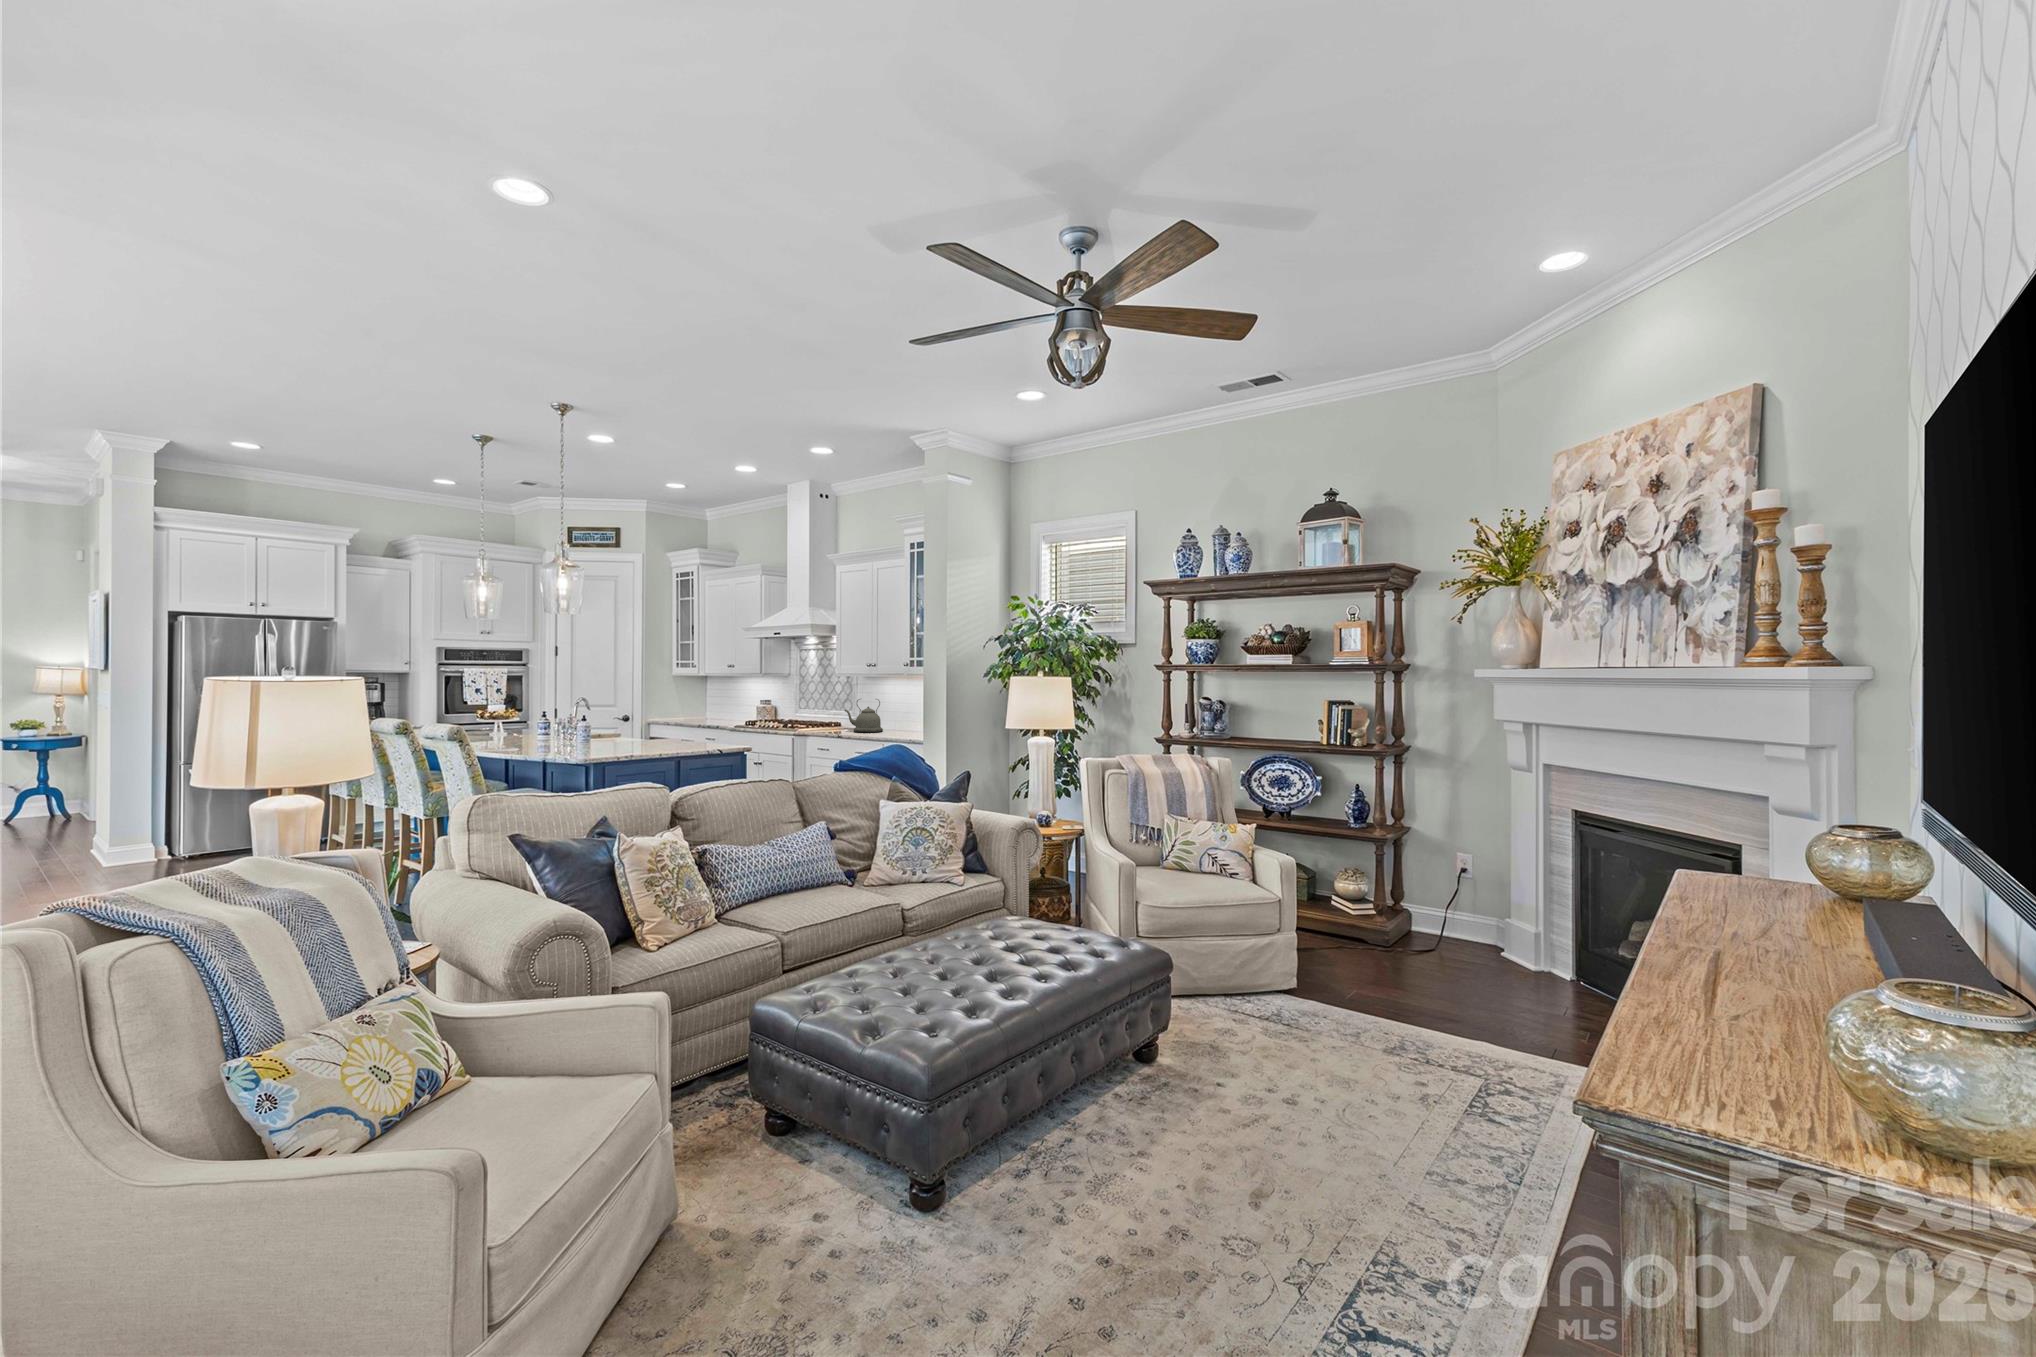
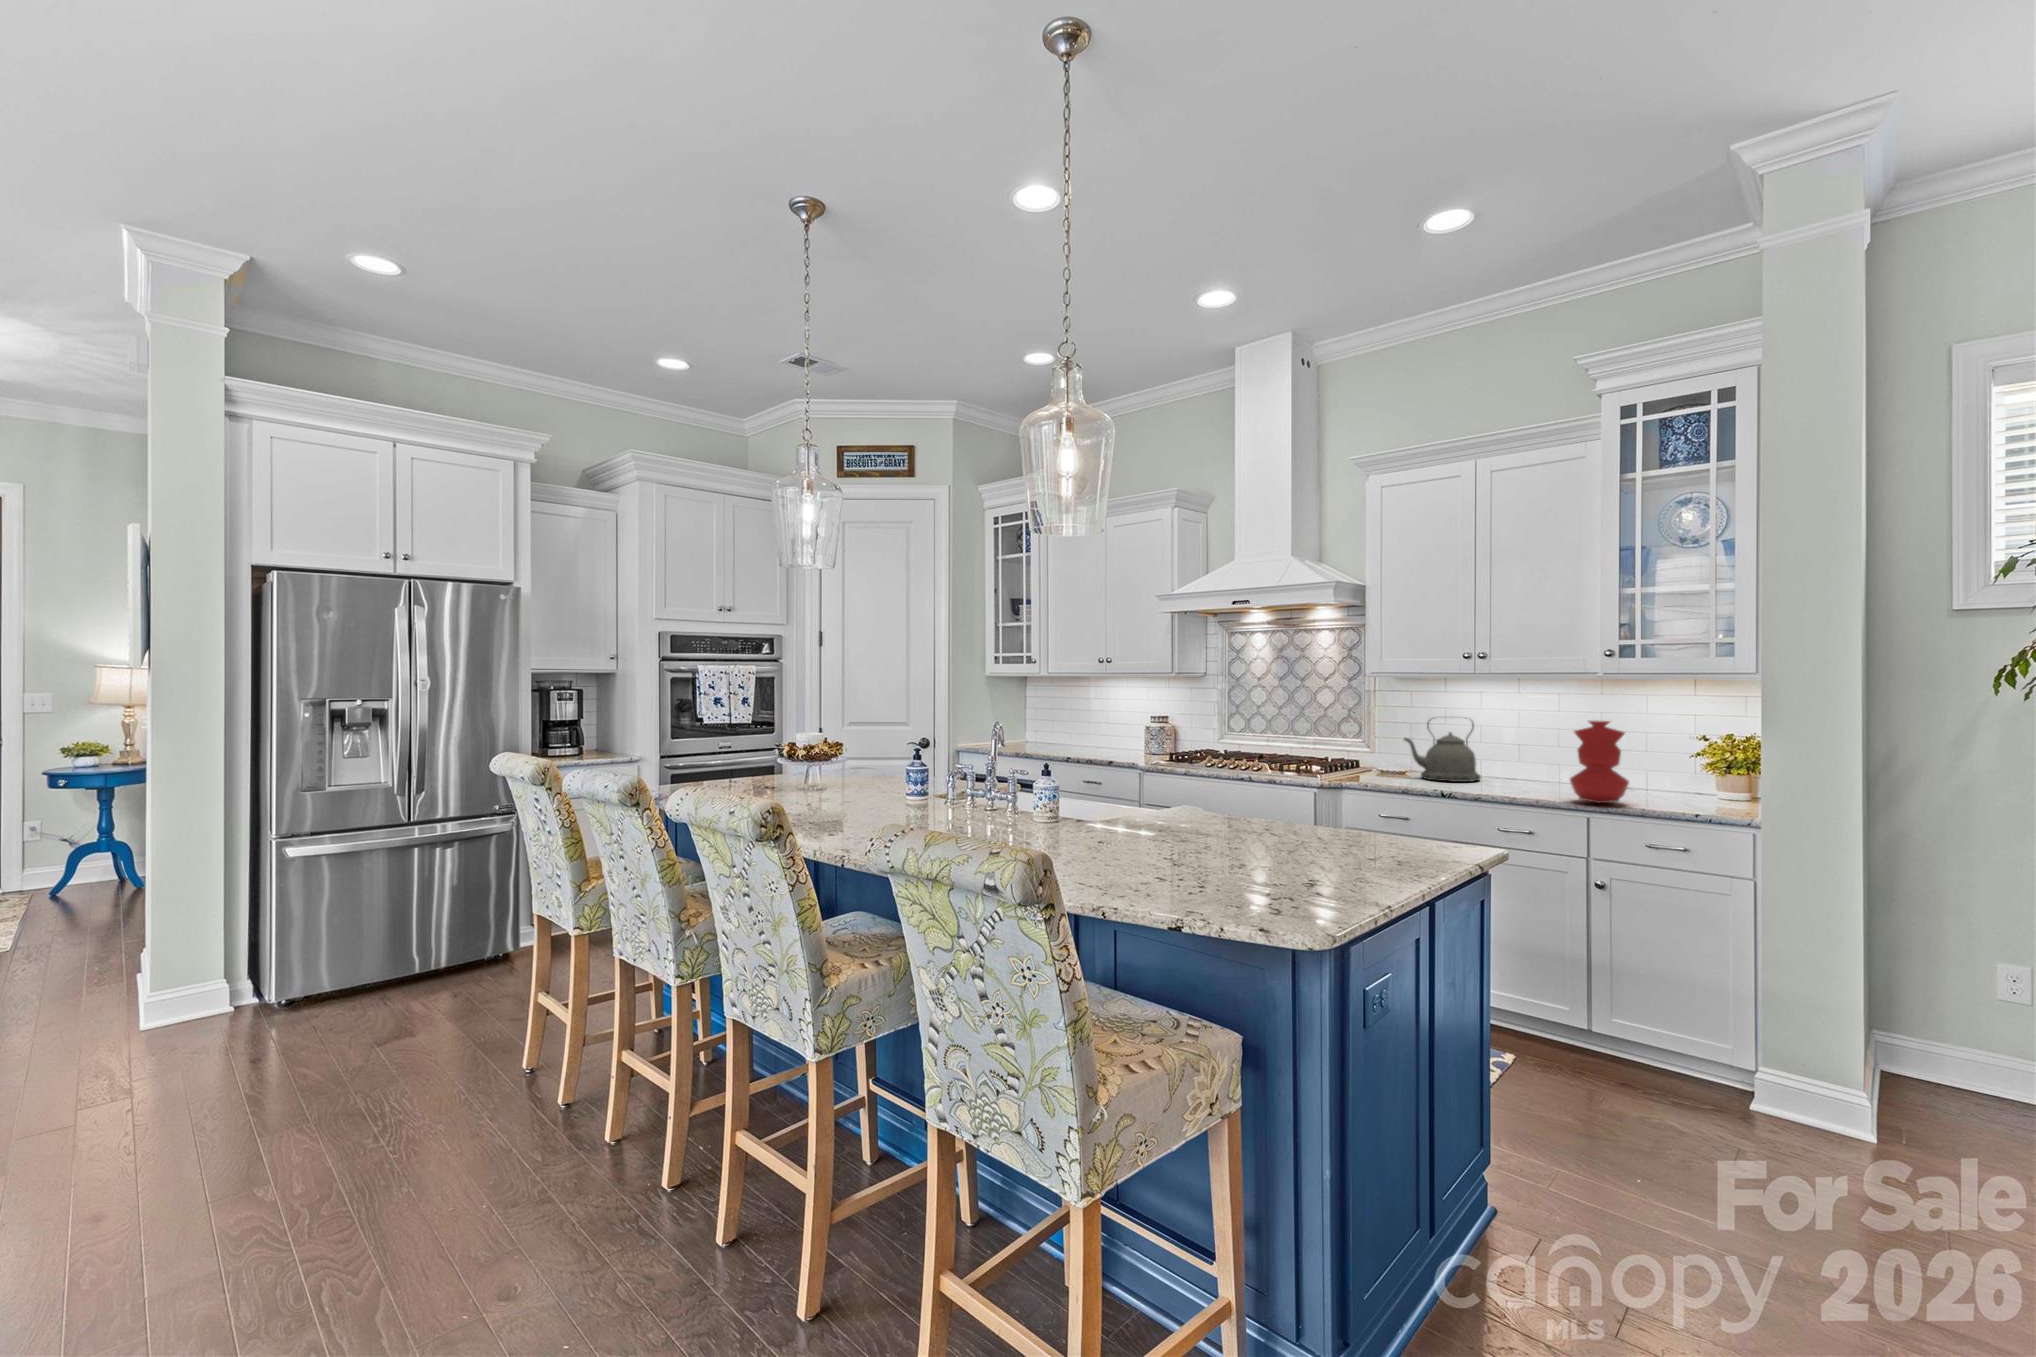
vase: none [886,699,911,739] -> present [1570,721,1629,803]

